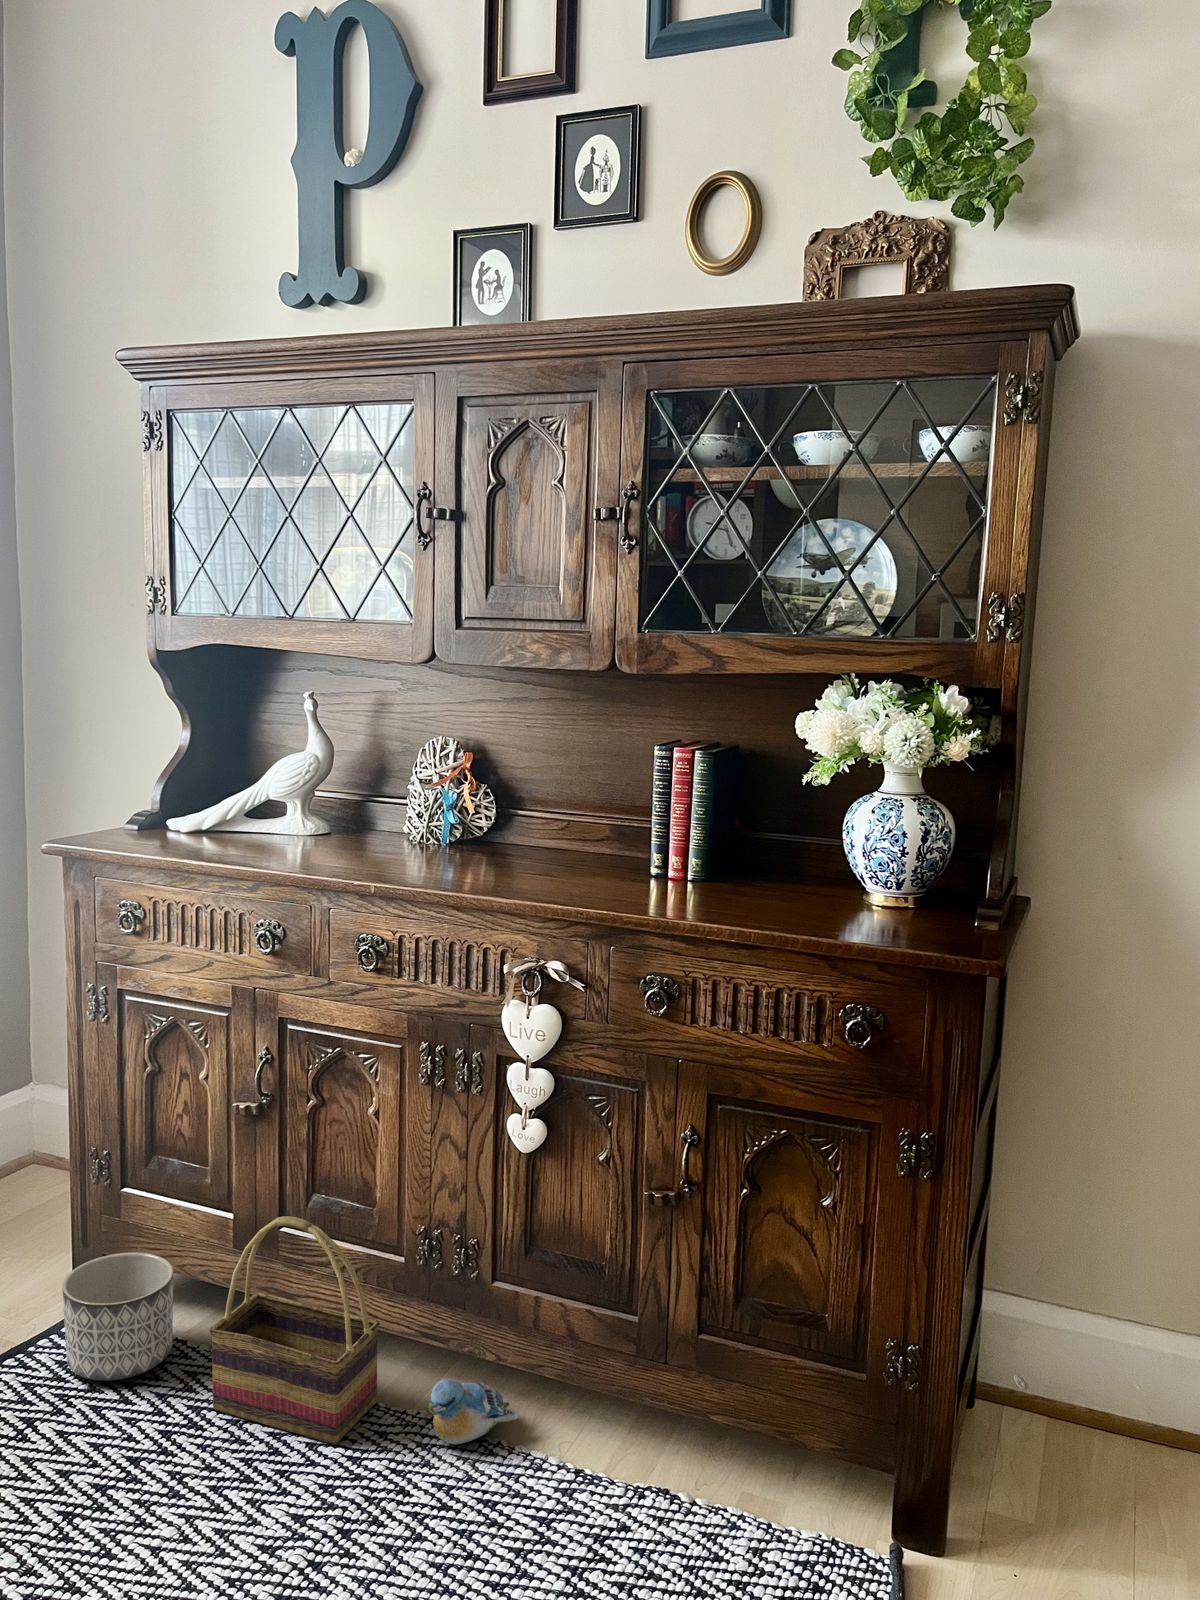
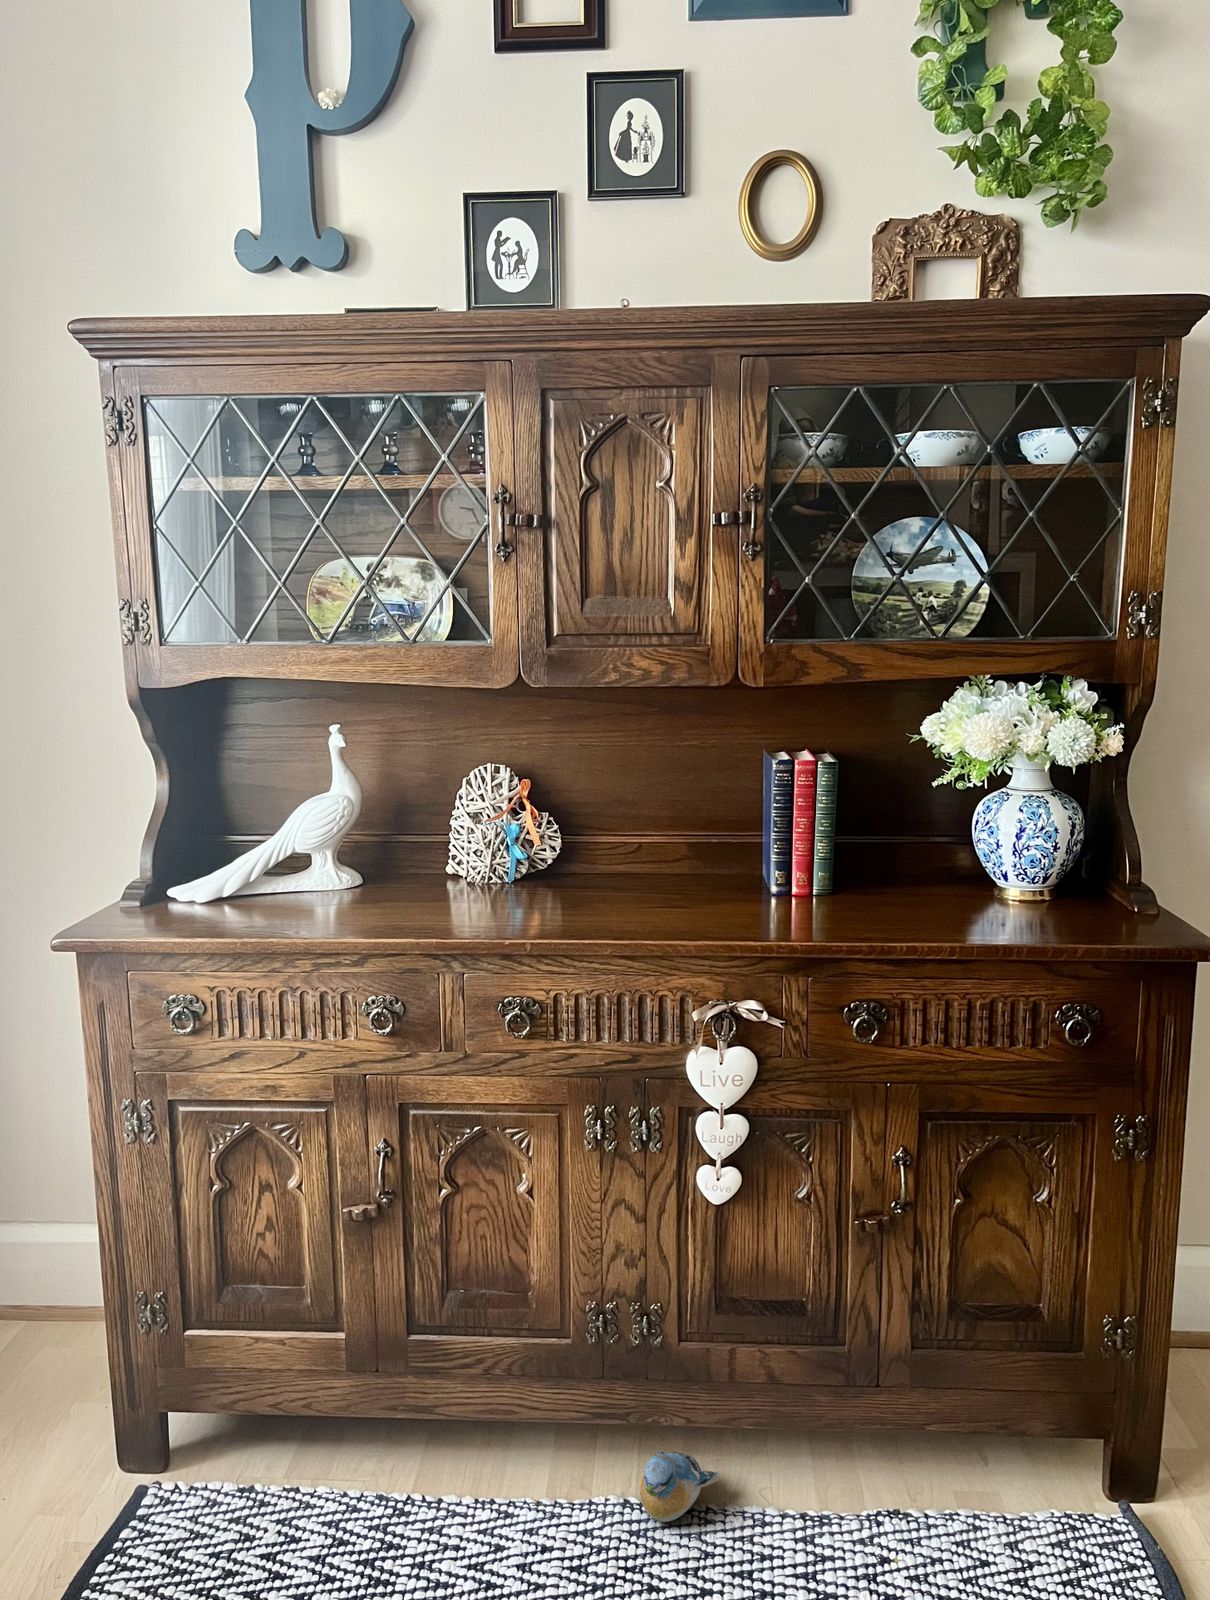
basket: present [209,1216,380,1444] -> none [381,1322,557,1556]
planter: present [62,1252,173,1381] -> none [166,1399,294,1560]

